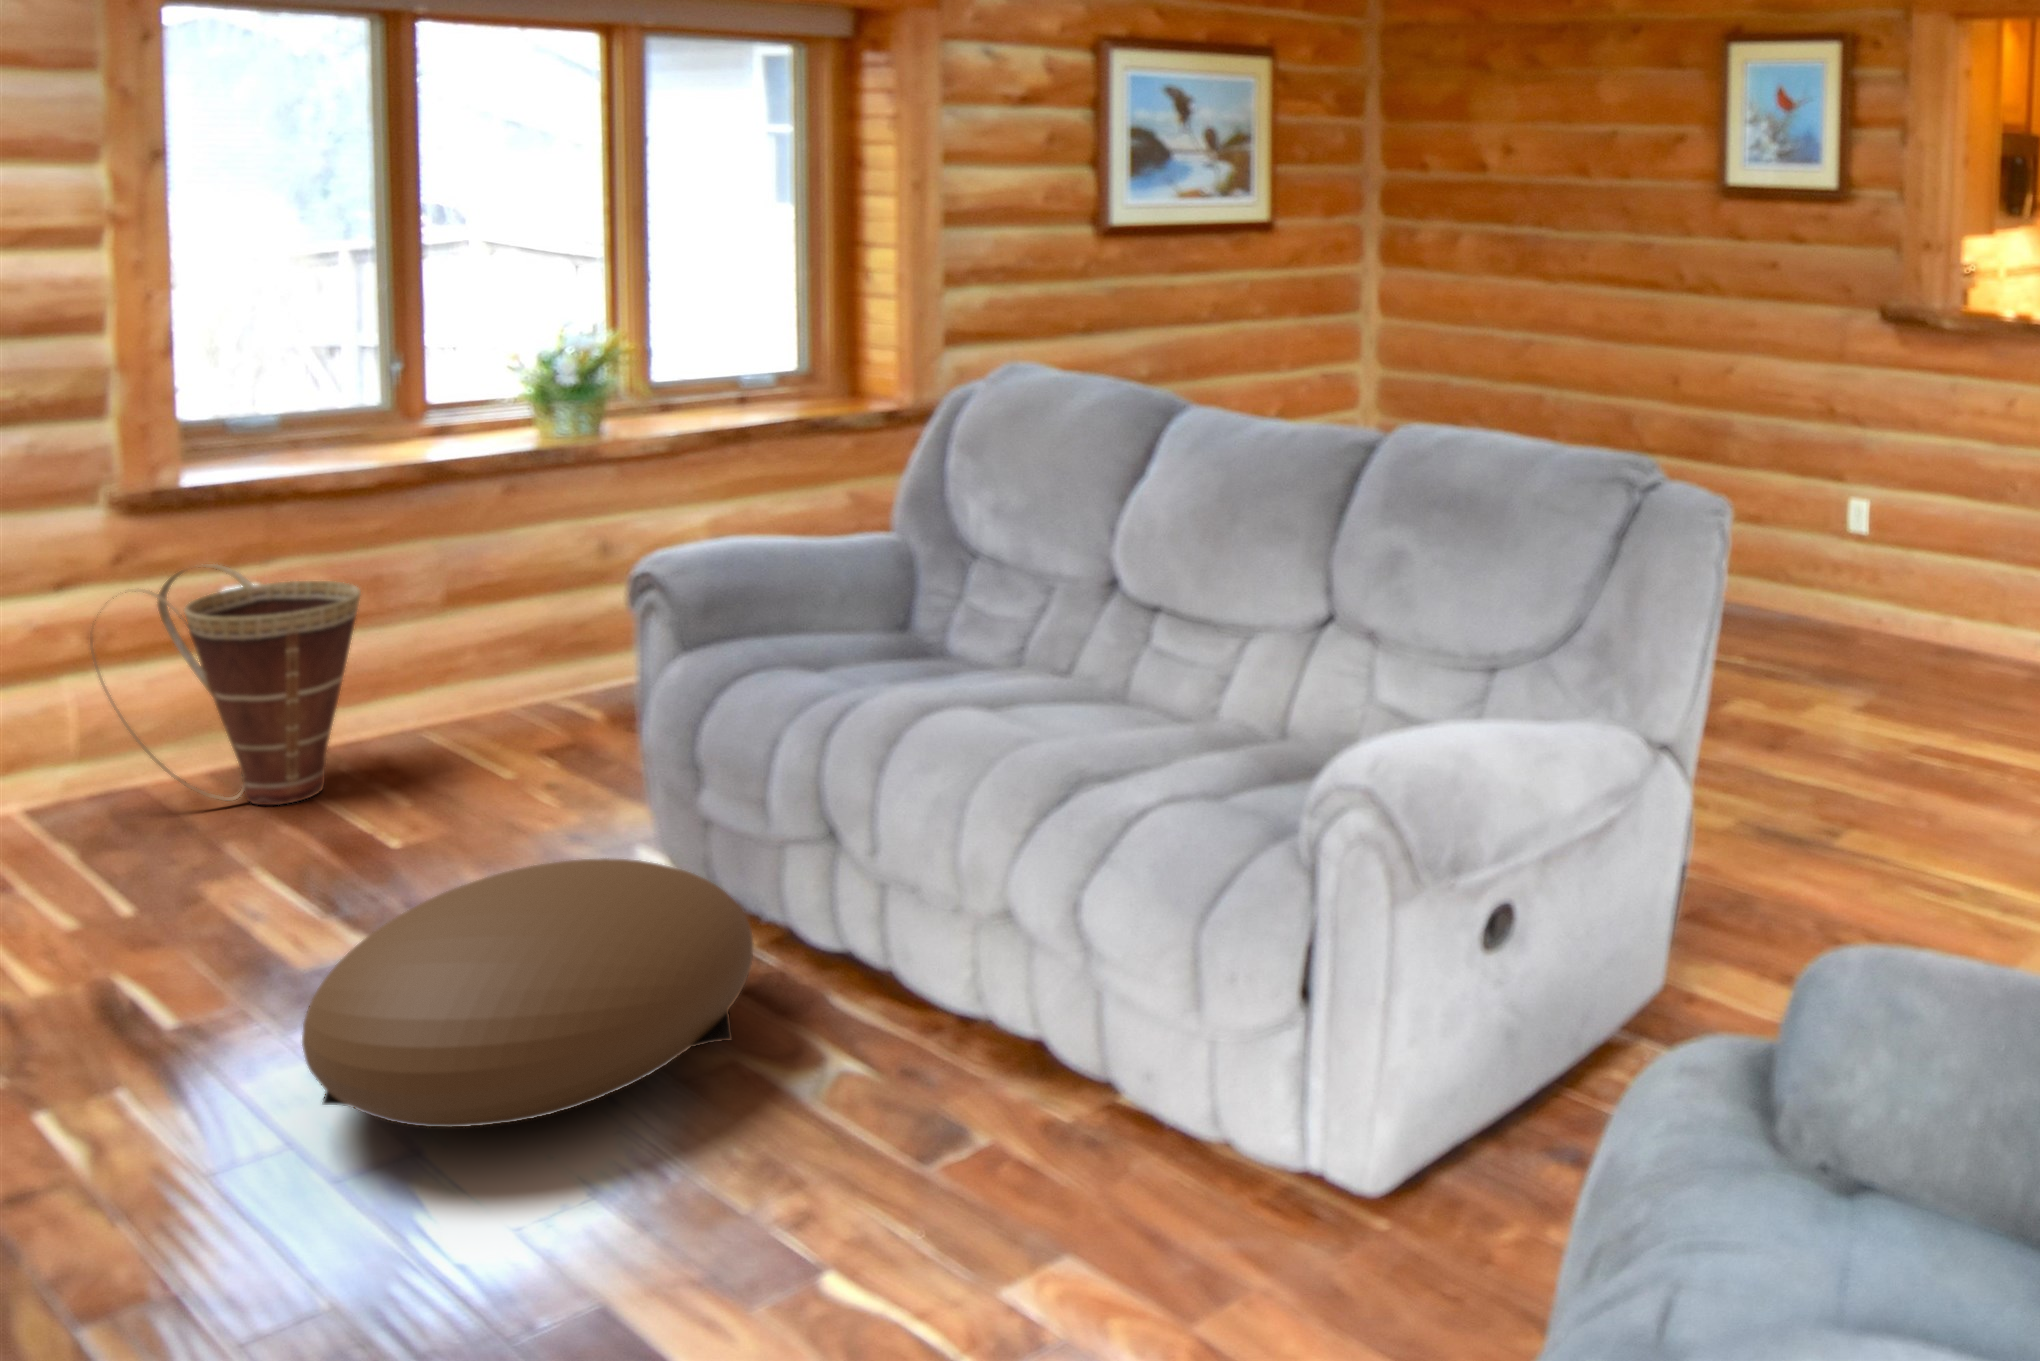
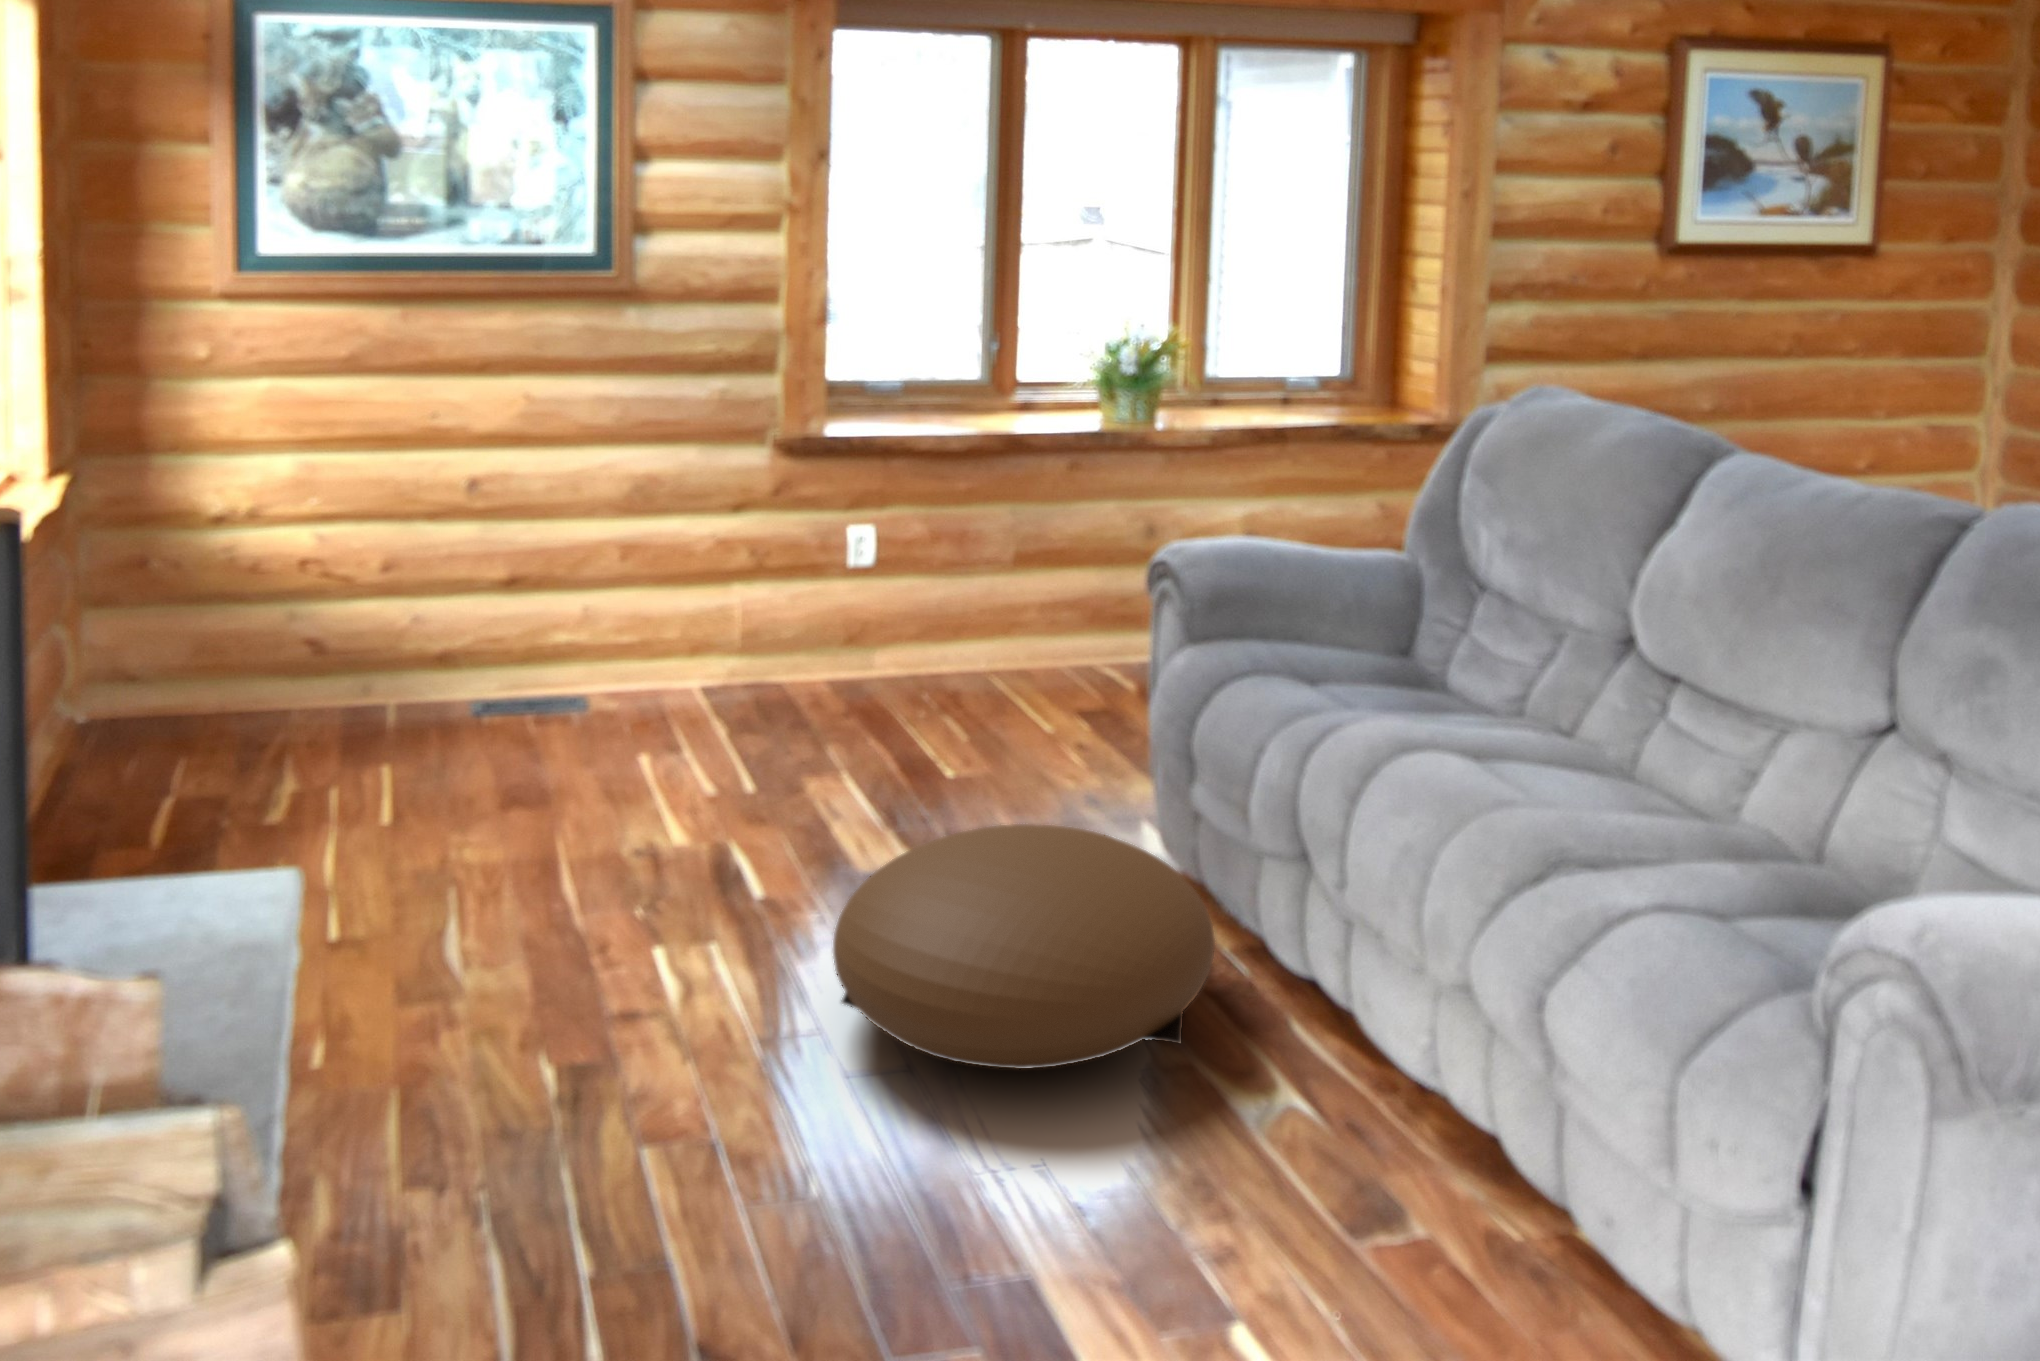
basket: present [91,564,361,805] -> none [753,504,944,719]

